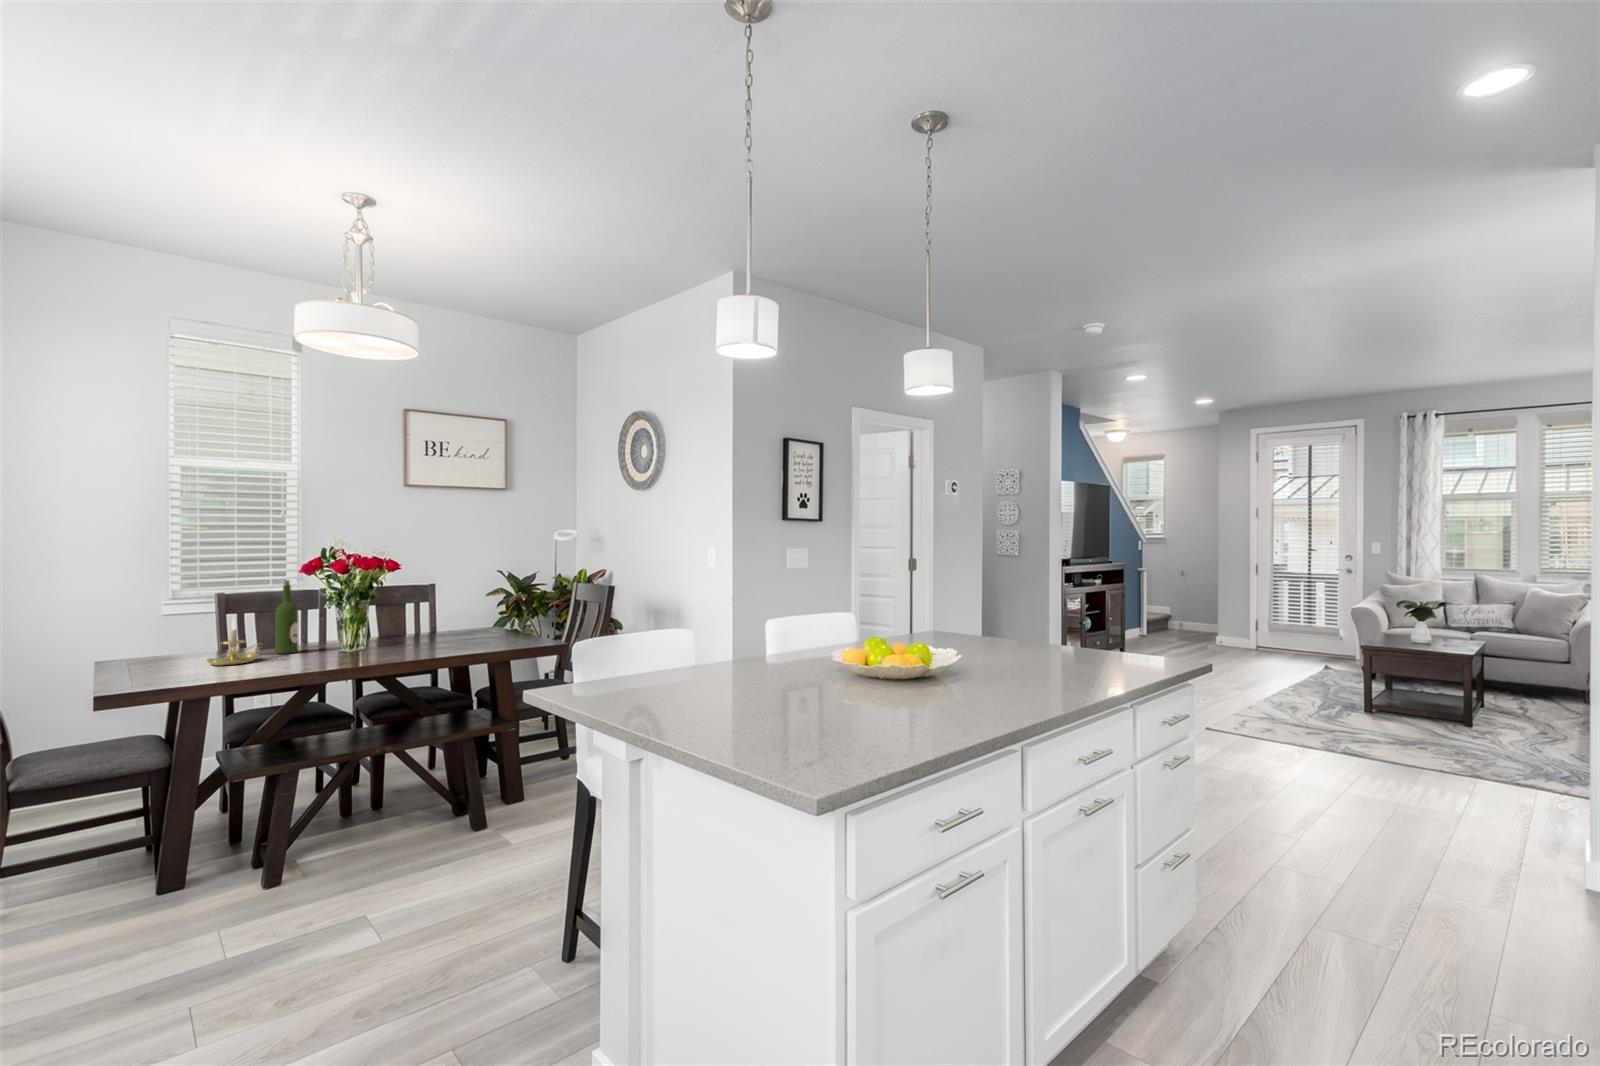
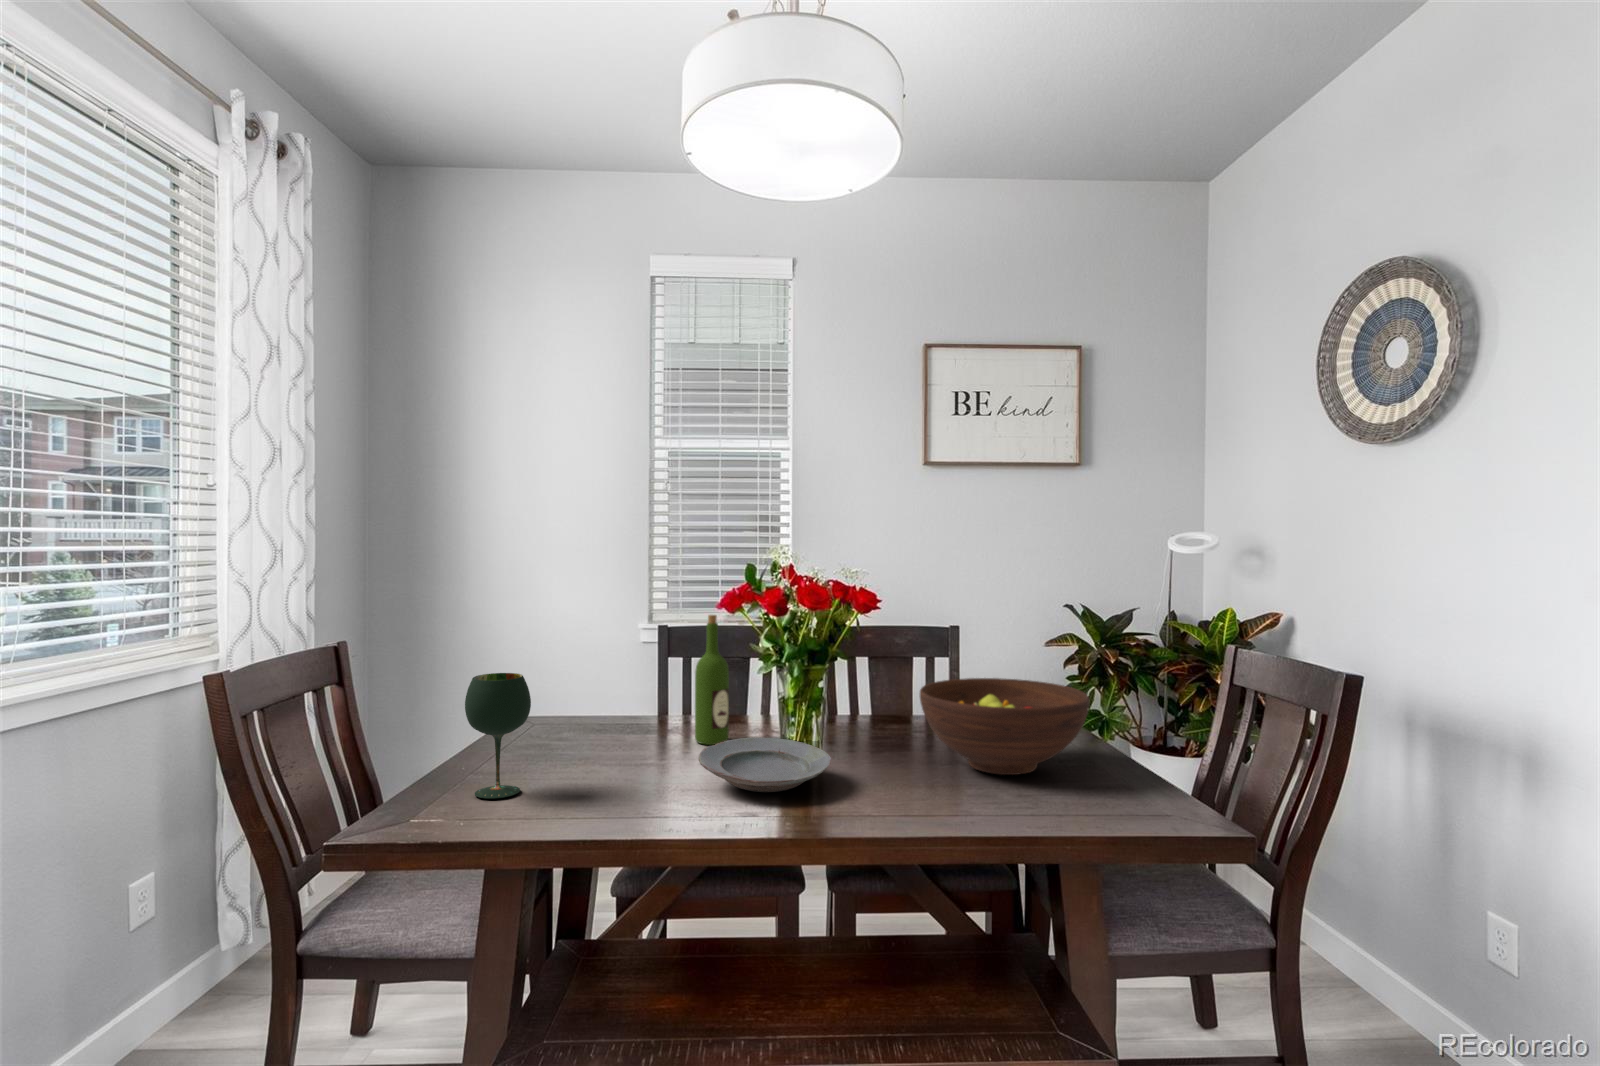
fruit bowl: none [421,604,507,647] -> present [920,678,1090,775]
wine glass: none [147,614,192,682] -> present [465,673,531,799]
candle holder: present [207,619,260,666] -> none [584,677,671,763]
plate: none [298,641,377,663] -> present [698,738,831,792]

